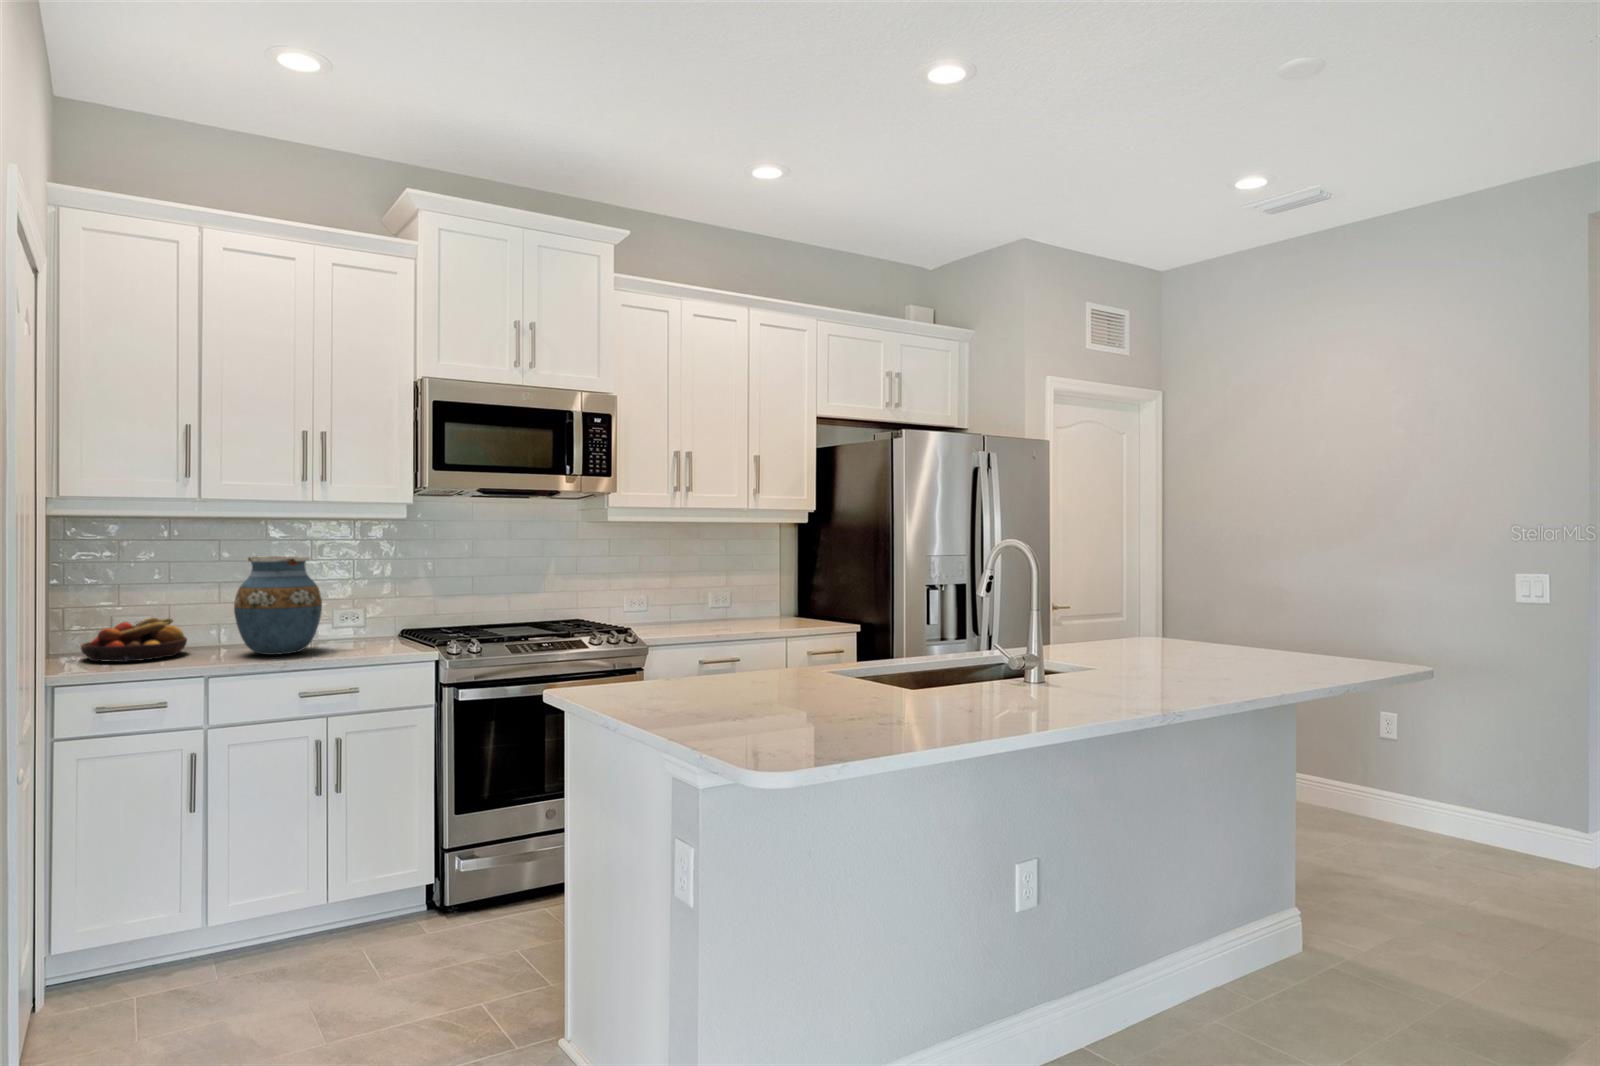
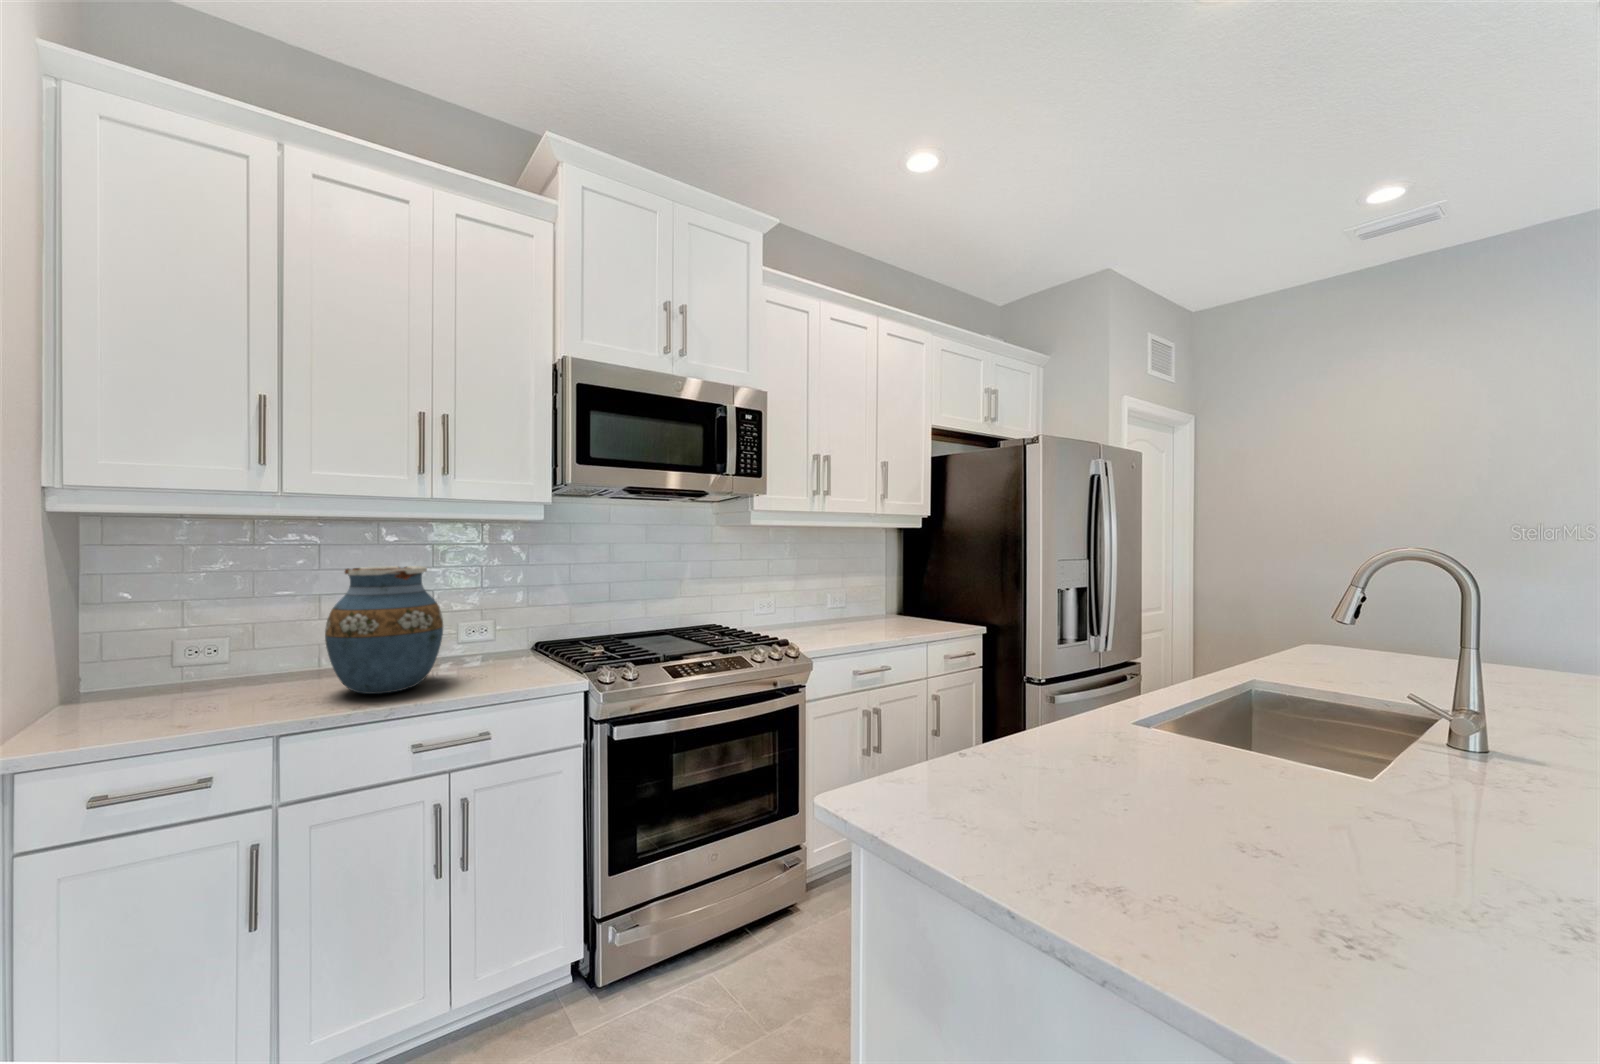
fruit bowl: present [81,618,187,662] -> none [102,645,266,716]

